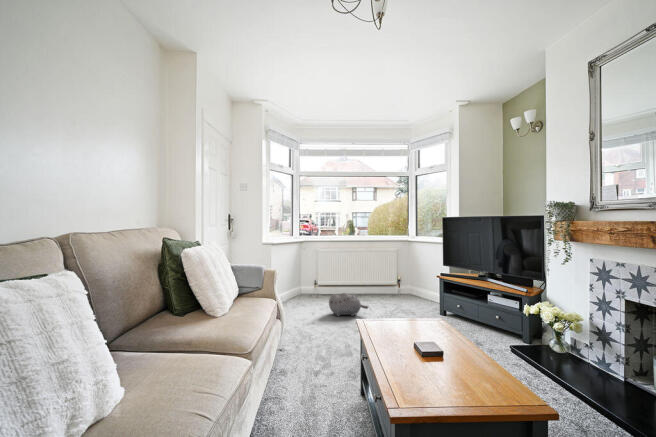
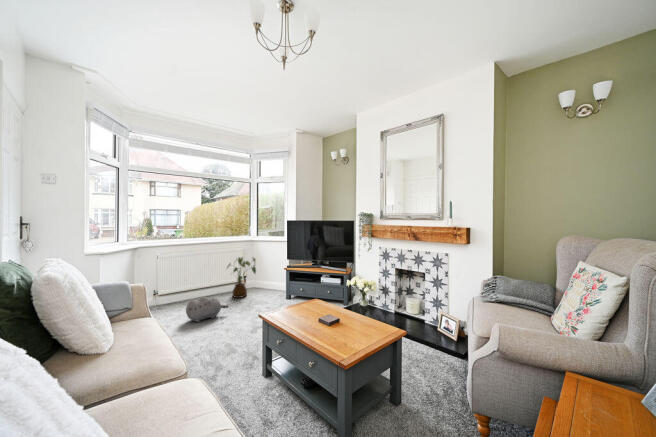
house plant: none [375,258,408,302] -> present [227,257,256,298]

